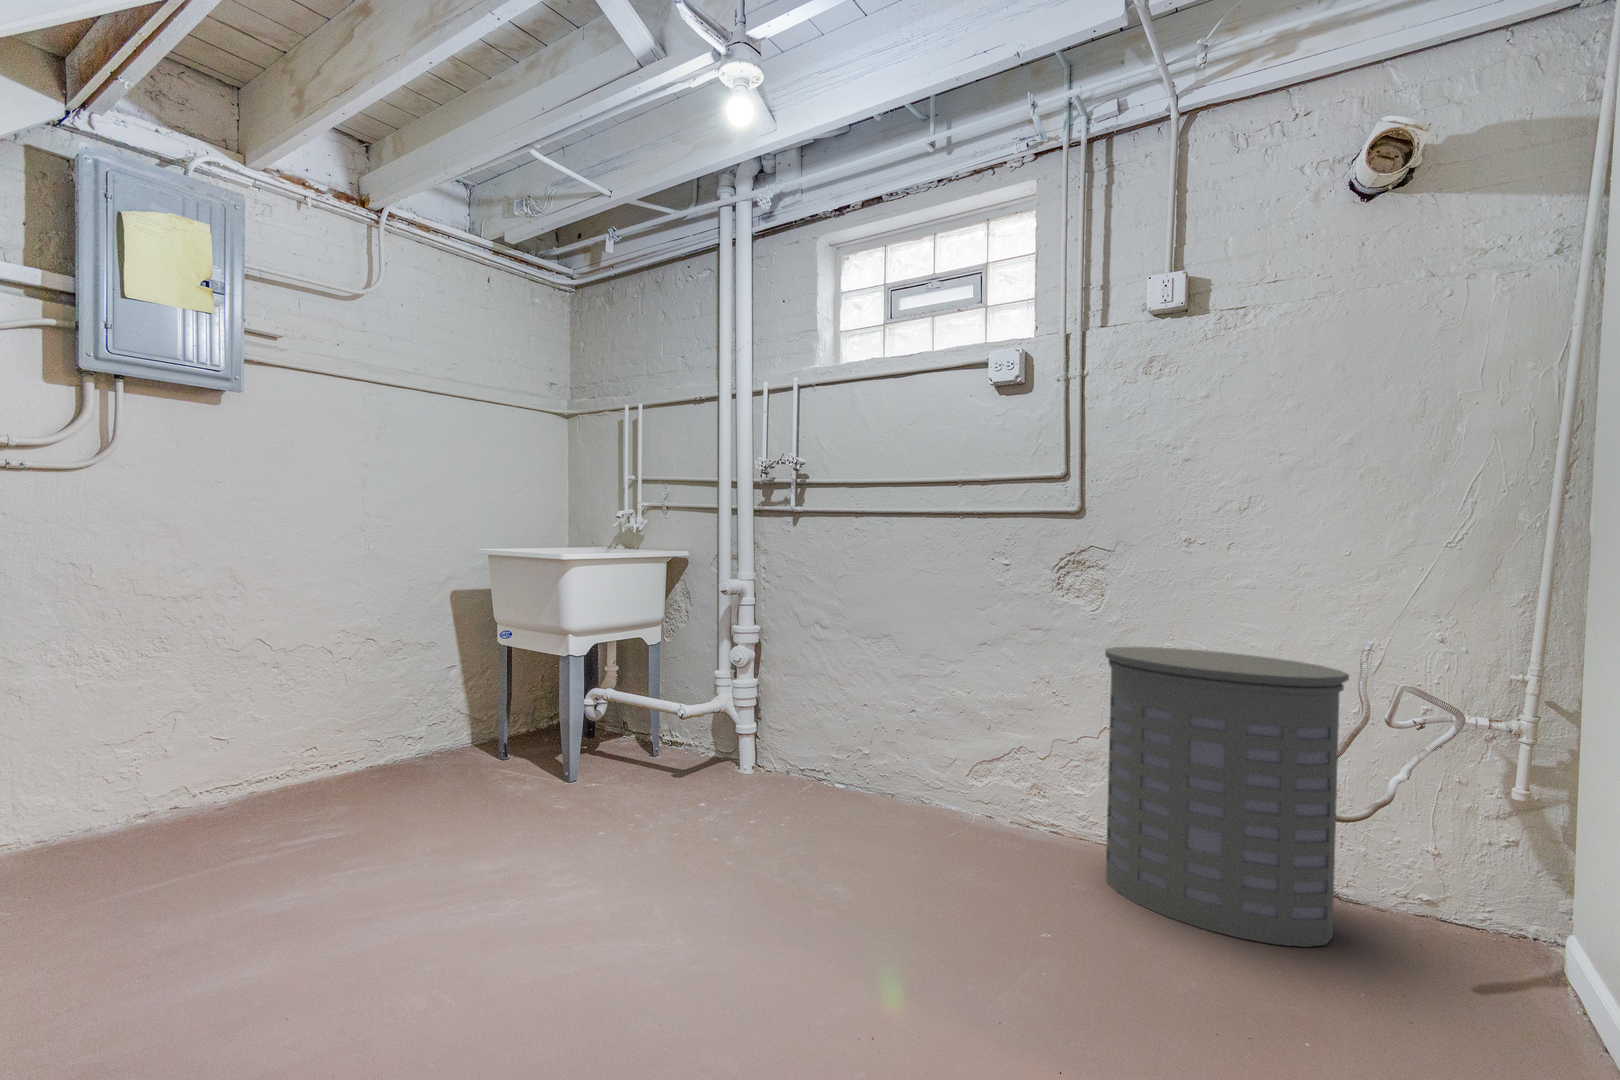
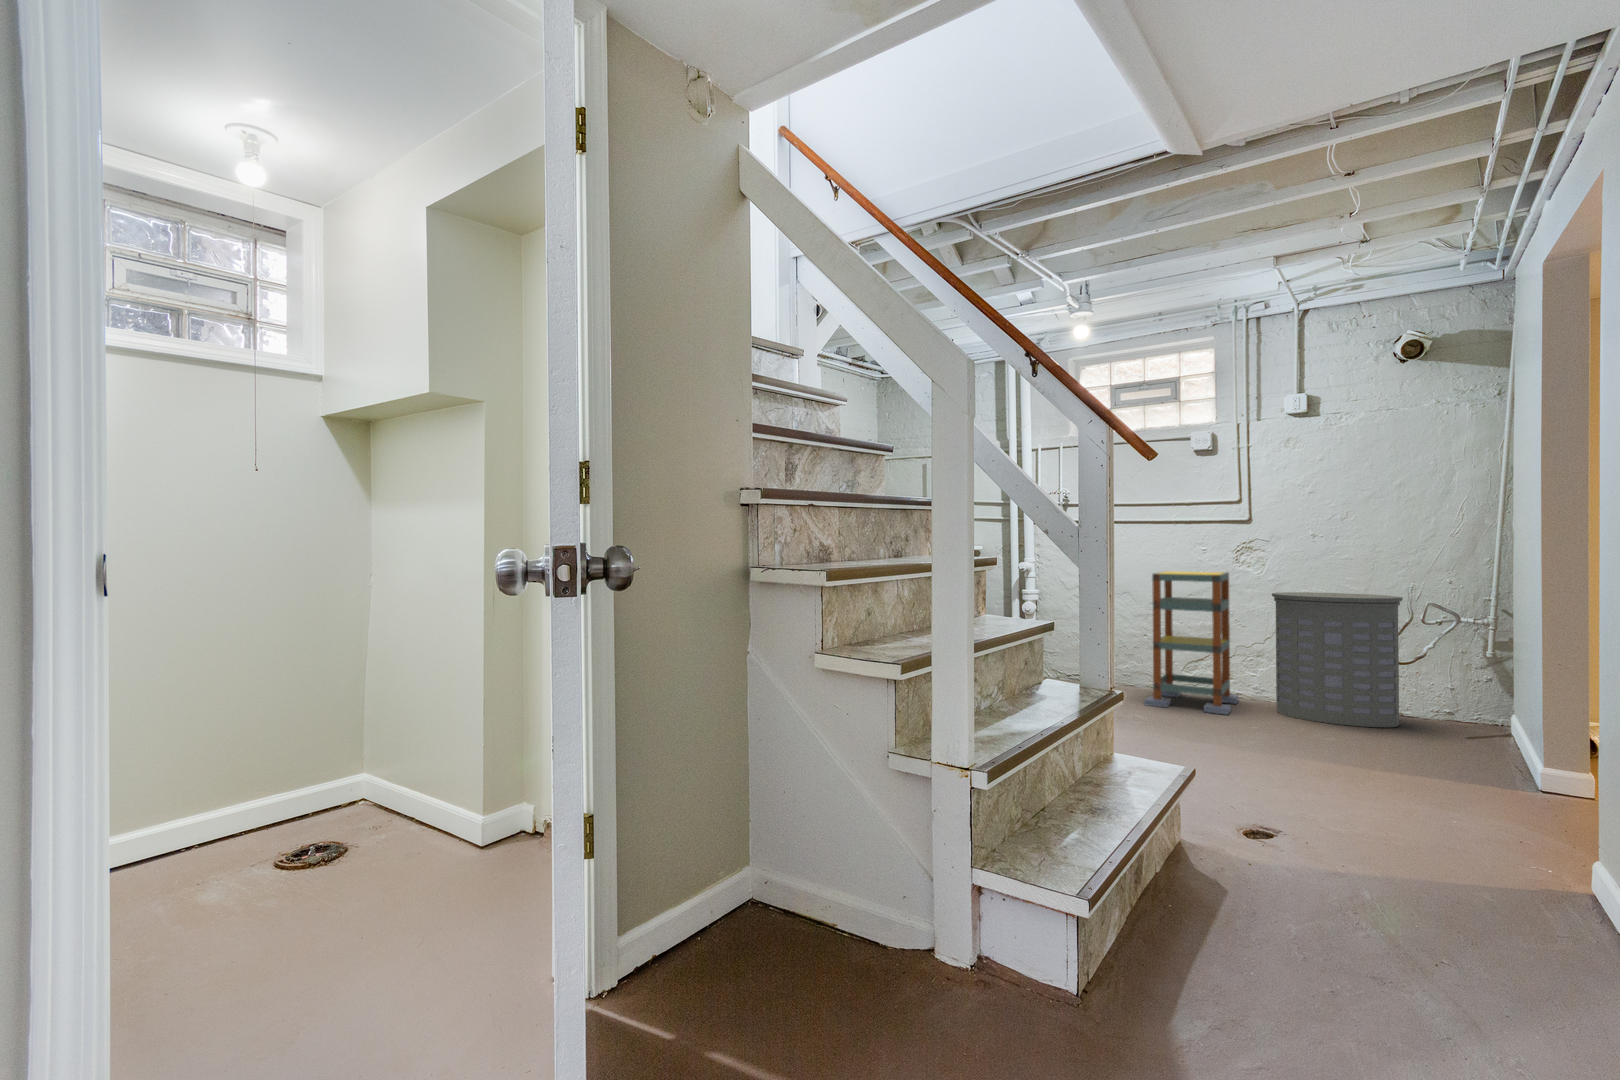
shelving unit: none [871,597,1052,889] -> present [1144,571,1239,715]

